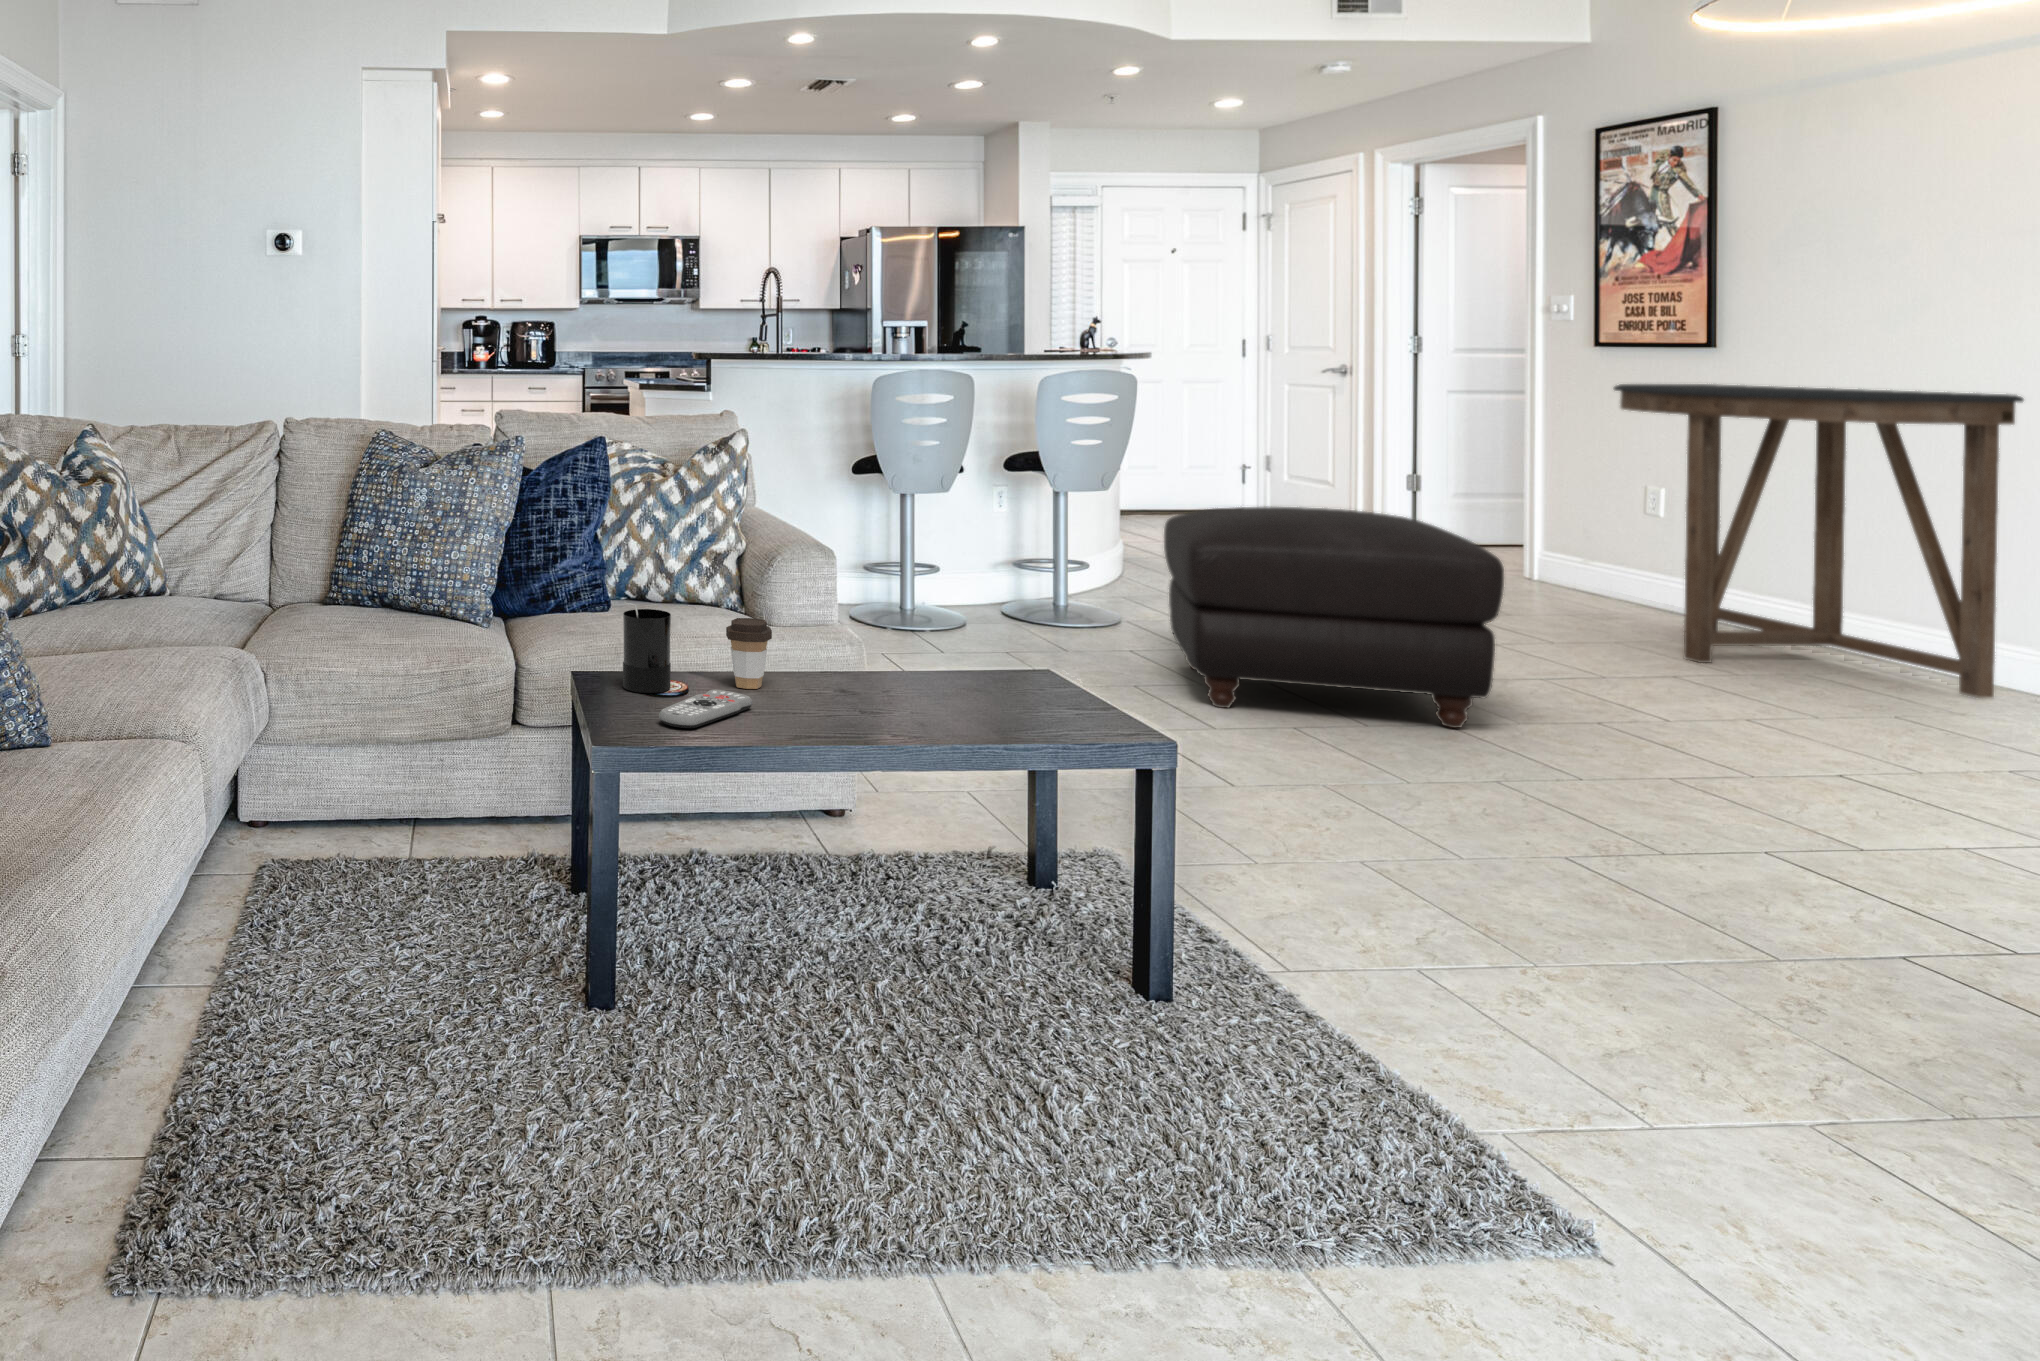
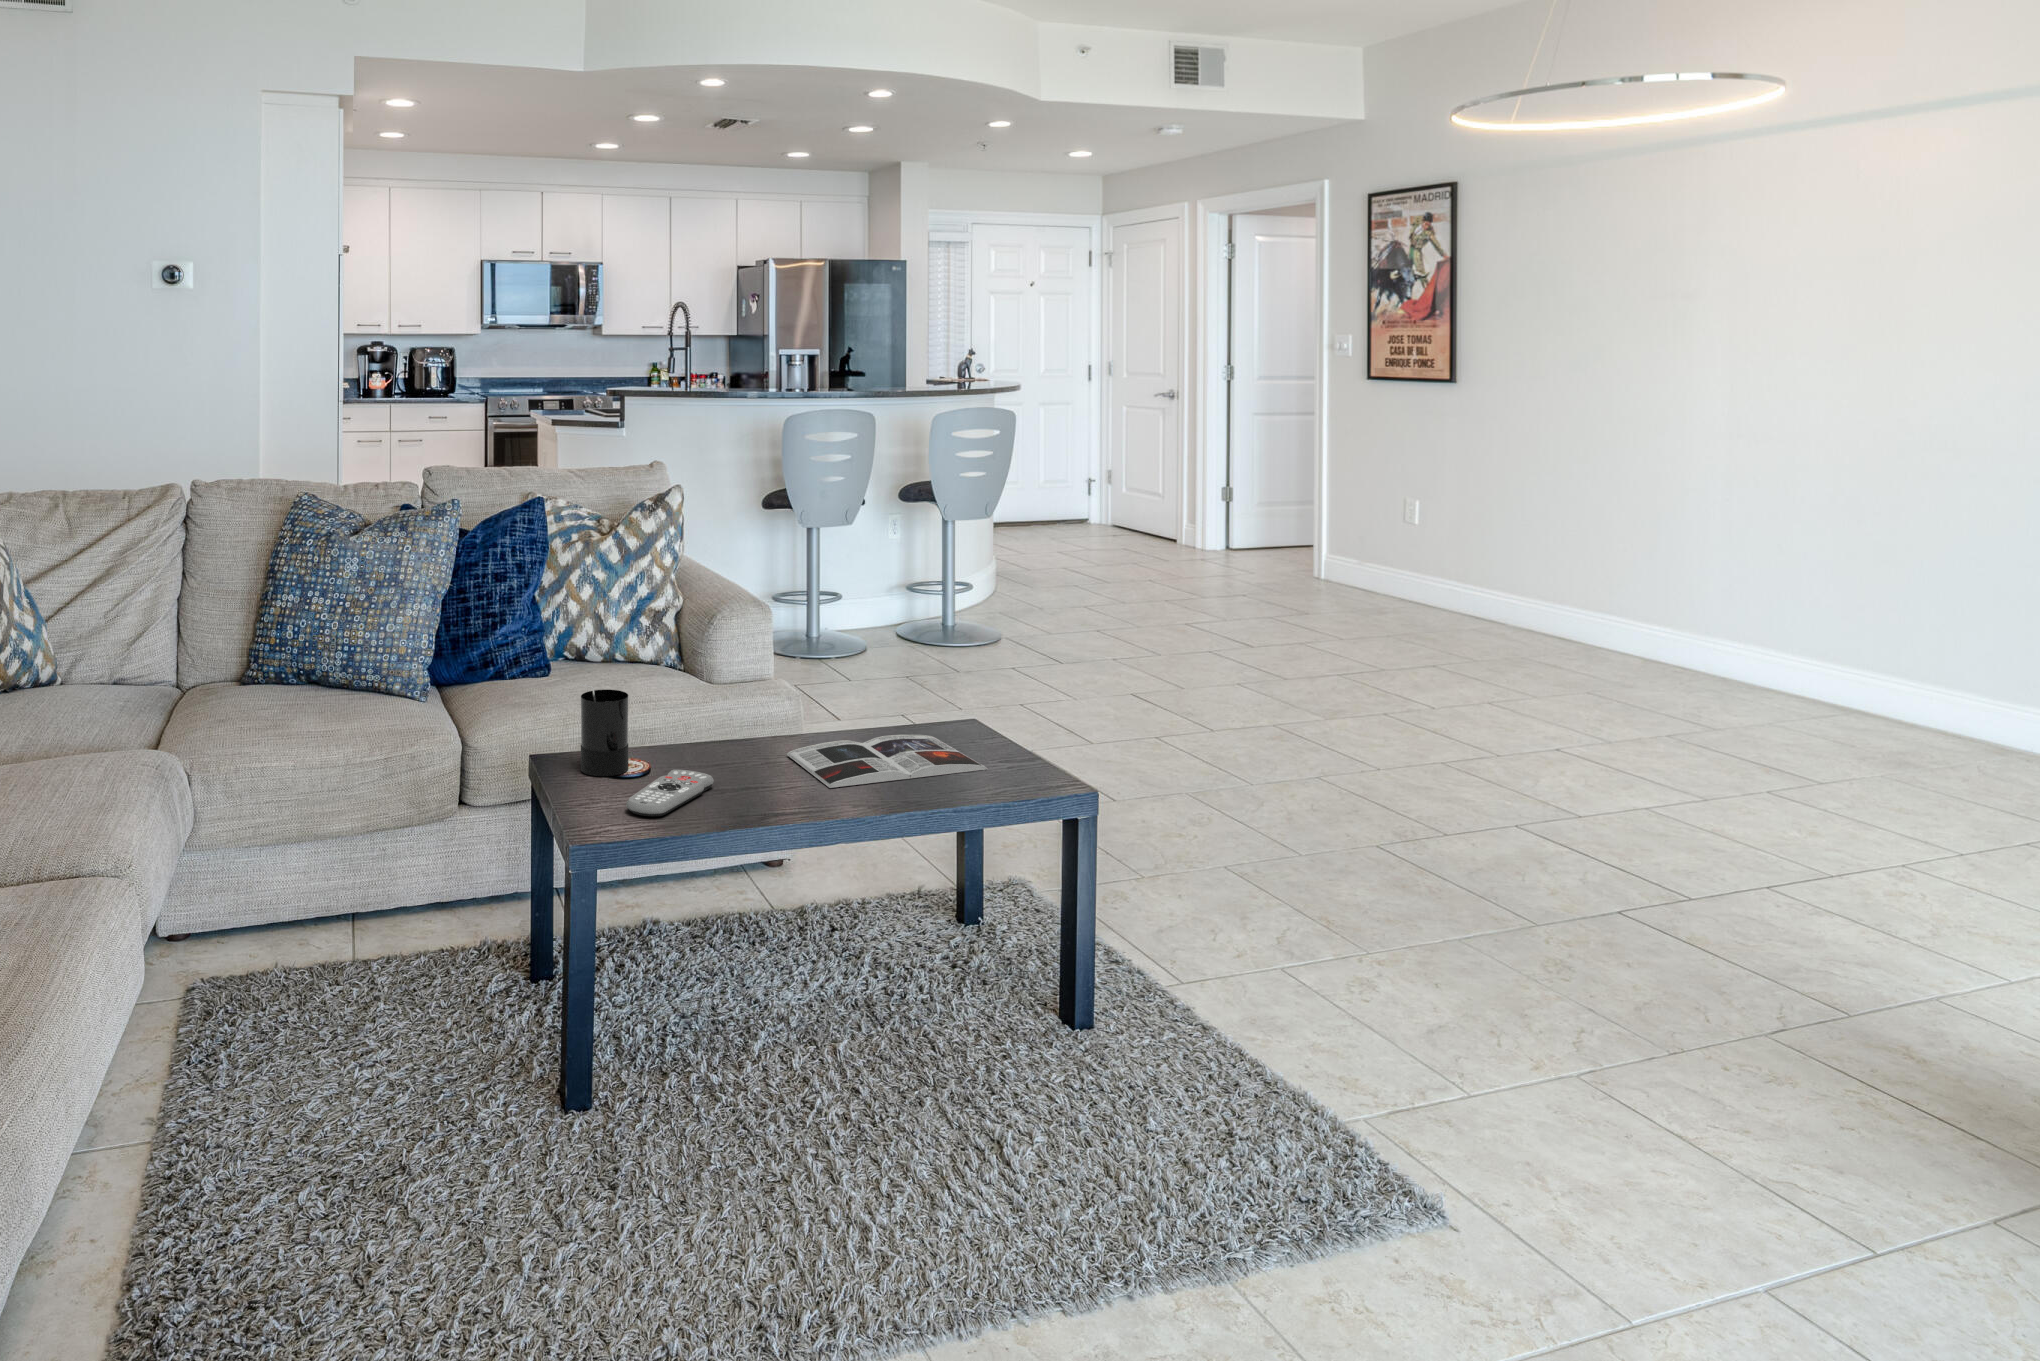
console table: present [1614,384,2024,698] -> none [1389,410,1680,670]
ottoman: present [1164,507,1504,728] -> none [1040,535,1321,728]
coffee cup: present [726,618,772,689] -> none [682,692,726,764]
magazine: none [836,676,1053,717] -> present [787,735,987,788]

